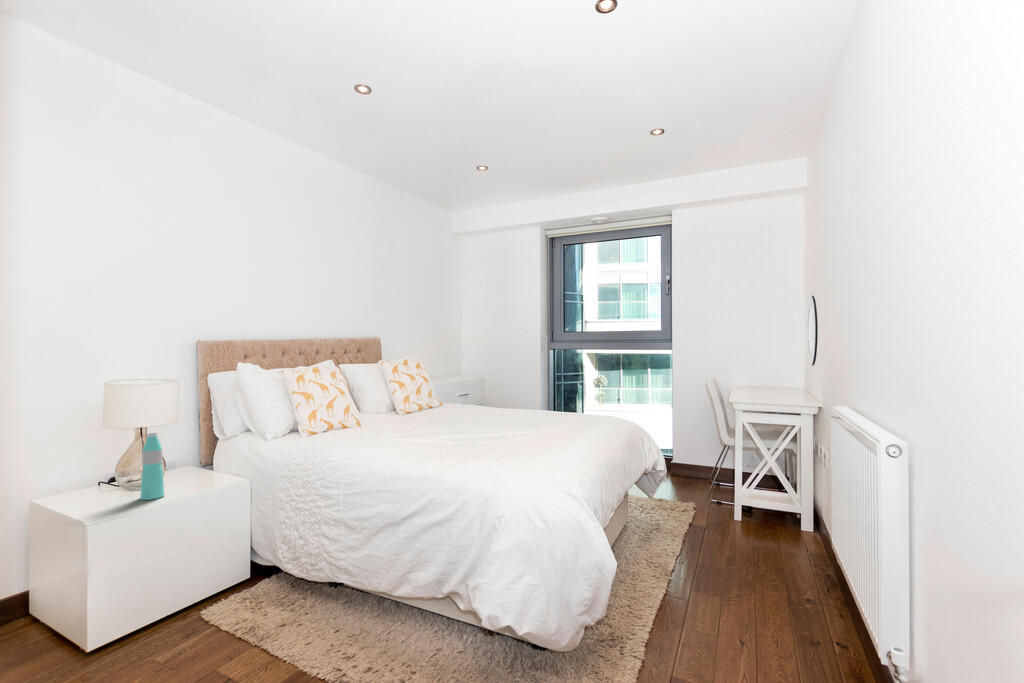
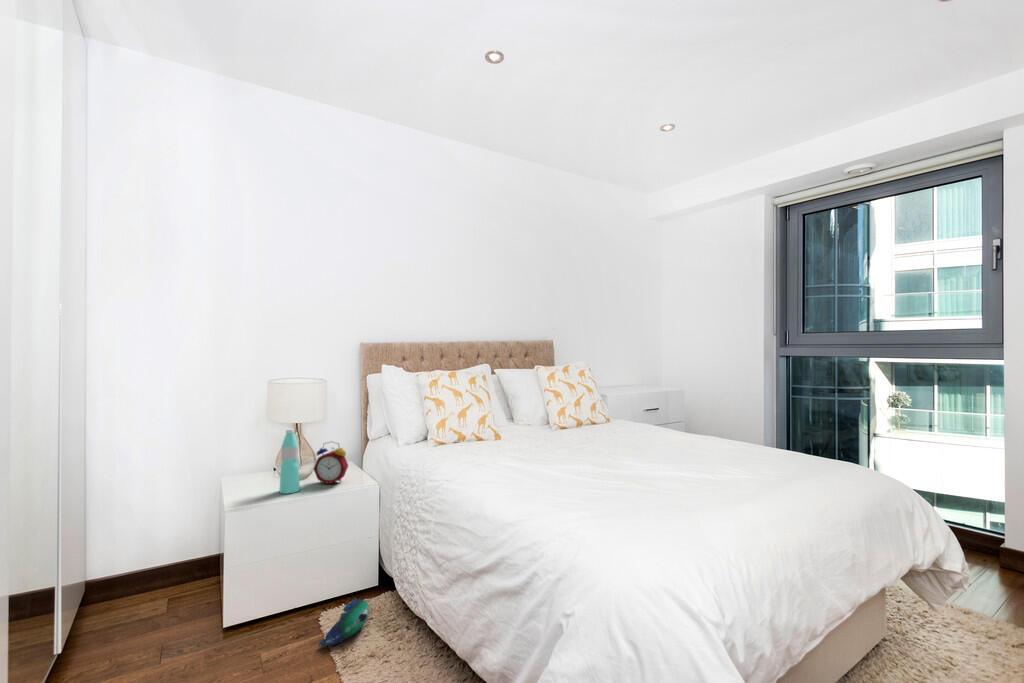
alarm clock: none [173,442,212,486] -> present [314,441,348,484]
plush toy: none [224,586,267,632] -> present [319,599,369,647]

